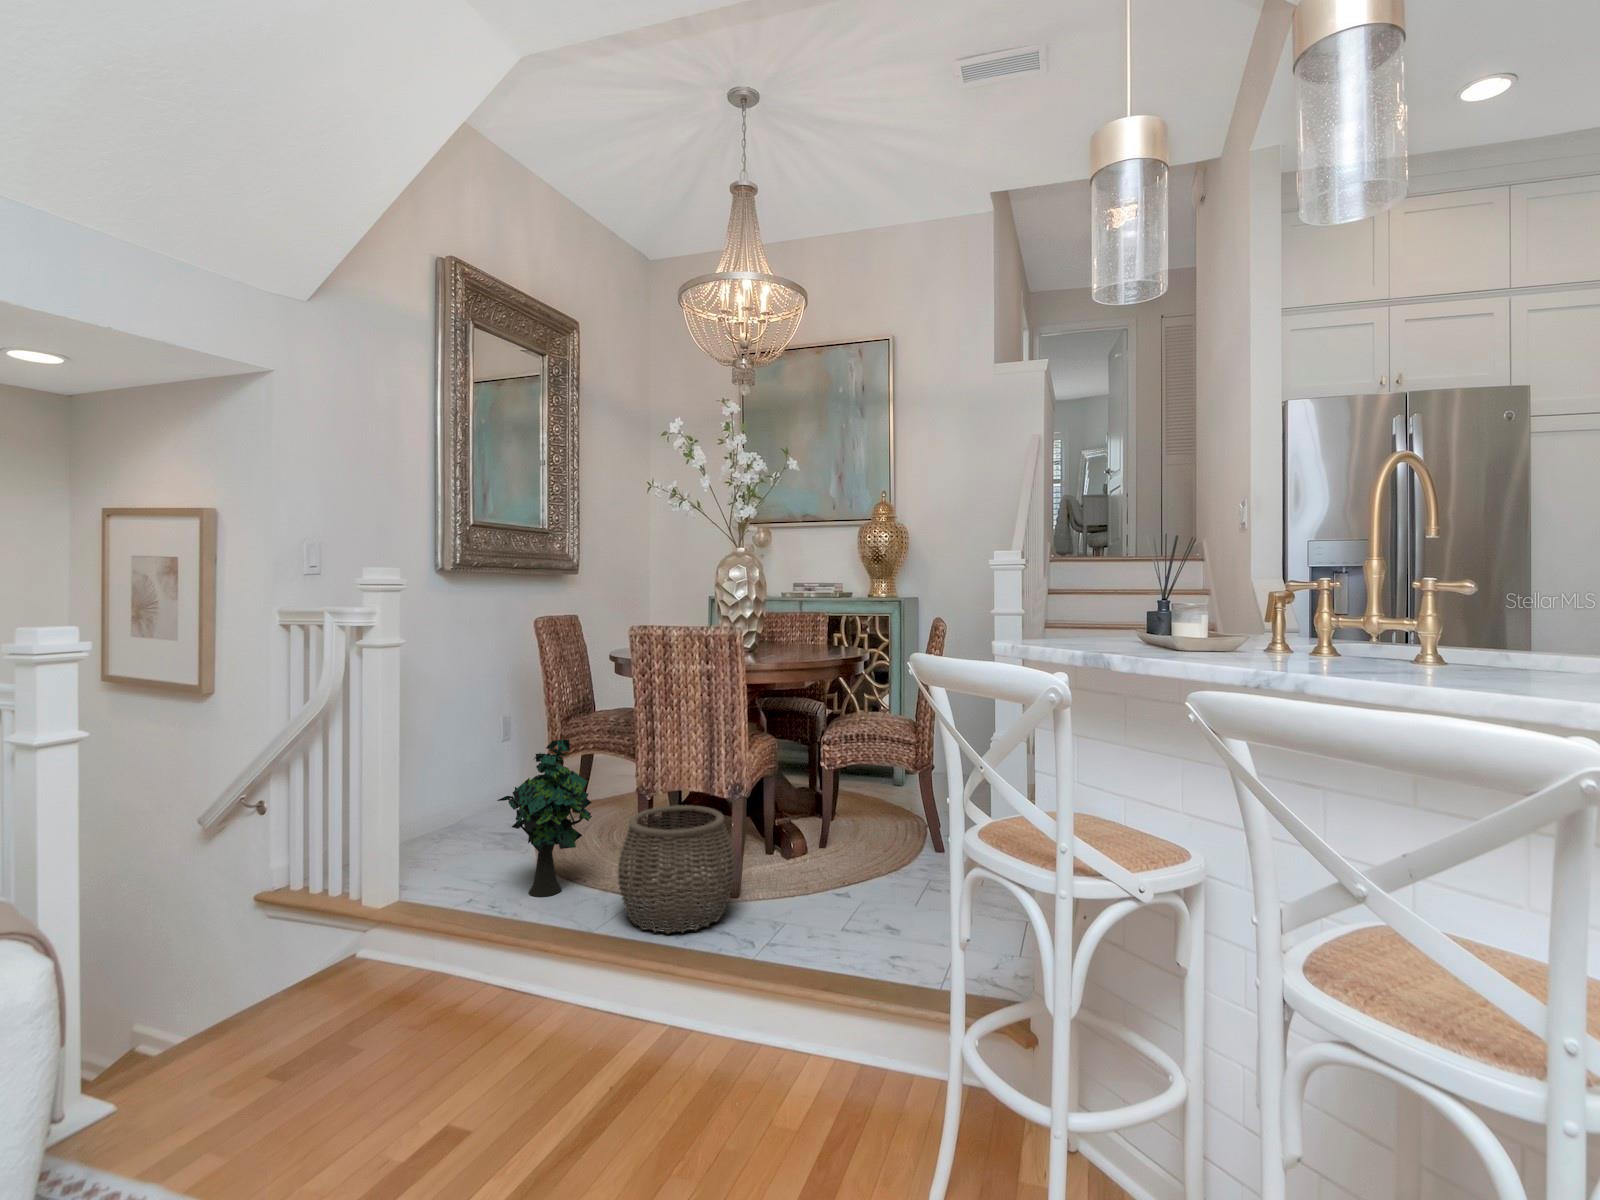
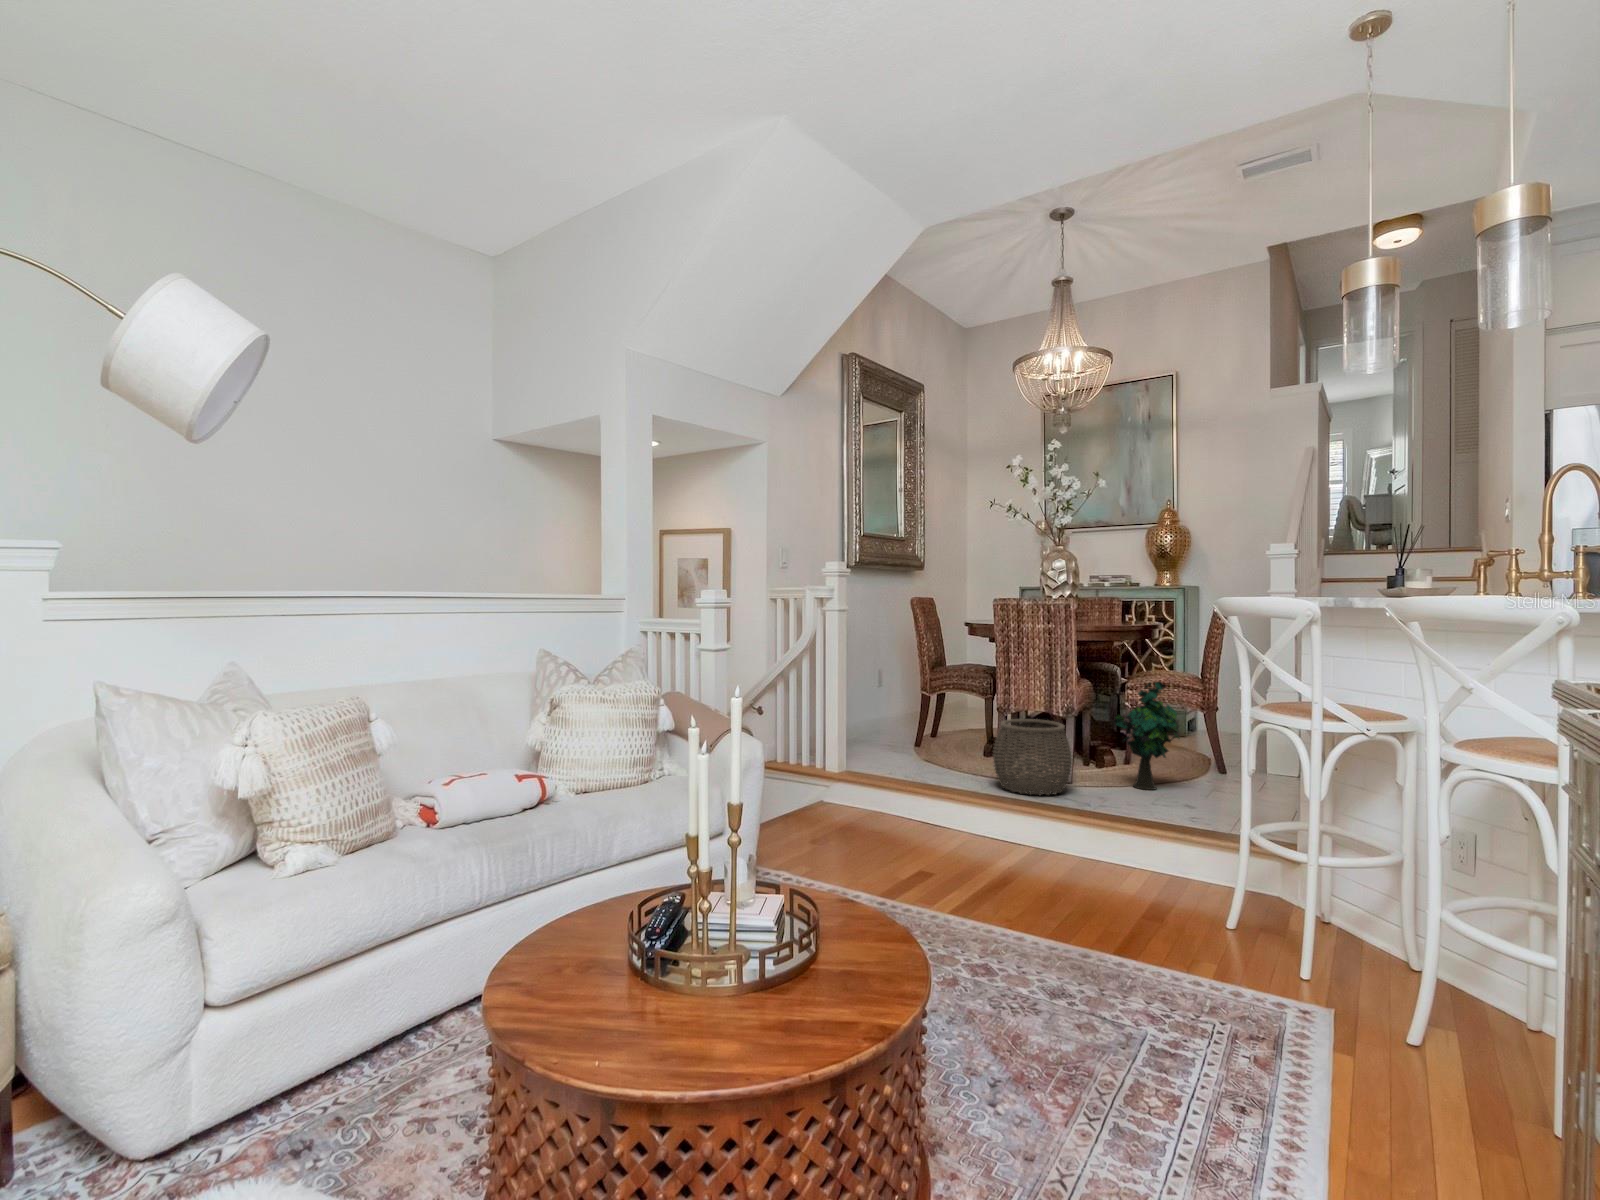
decorative plant: present [497,739,592,897] -> present [1115,682,1180,790]

